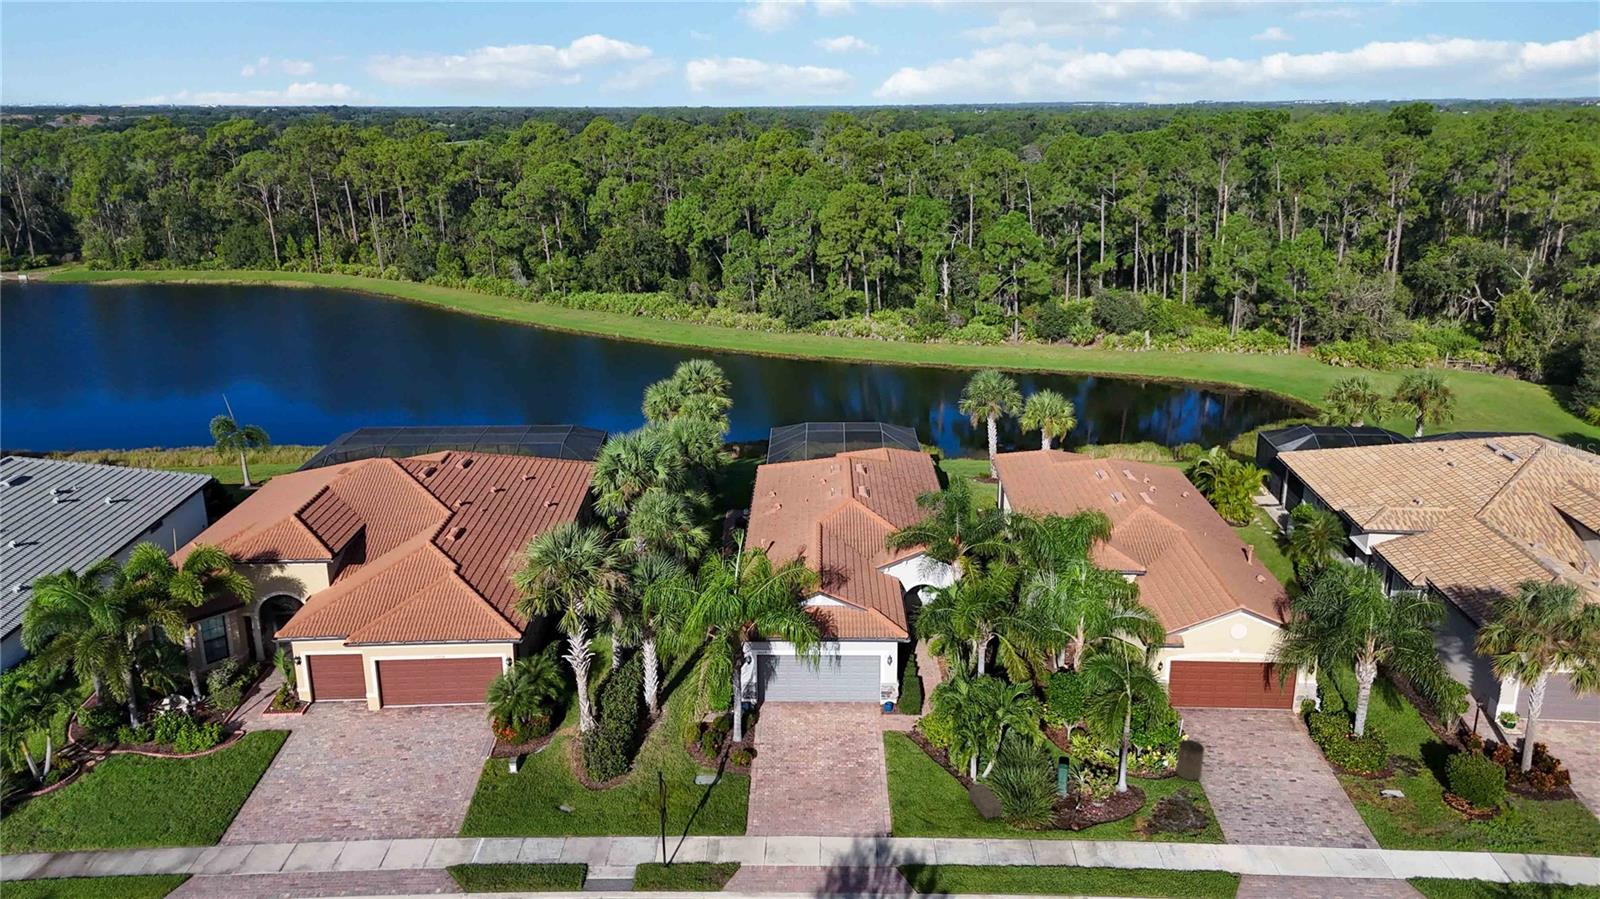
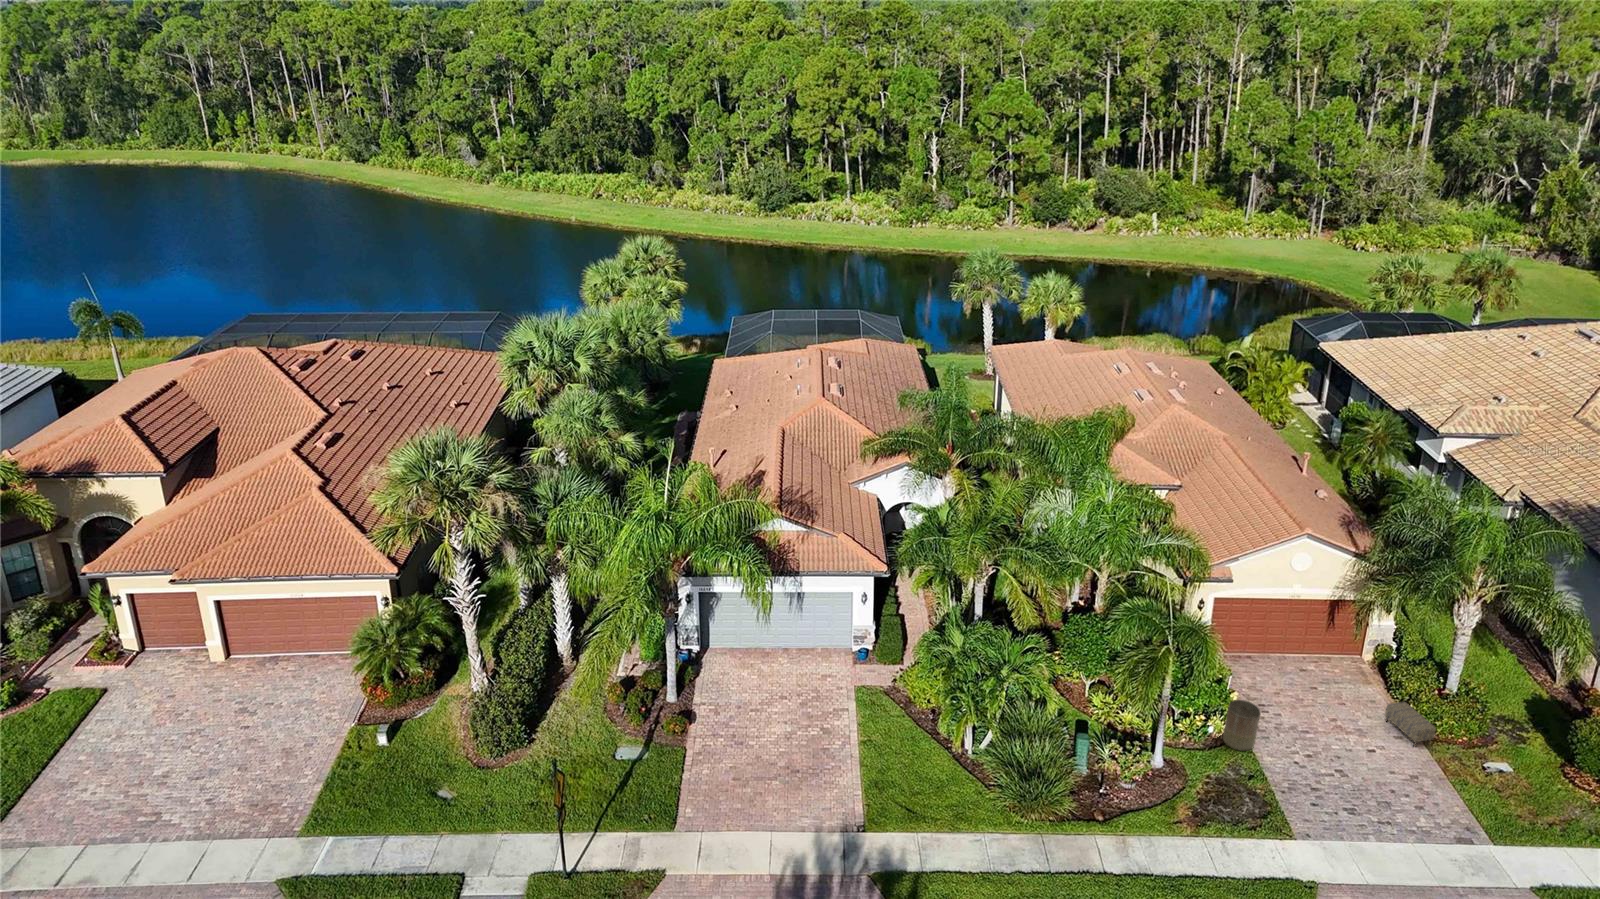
bench: present [969,784,1002,821] -> present [1385,702,1436,746]

